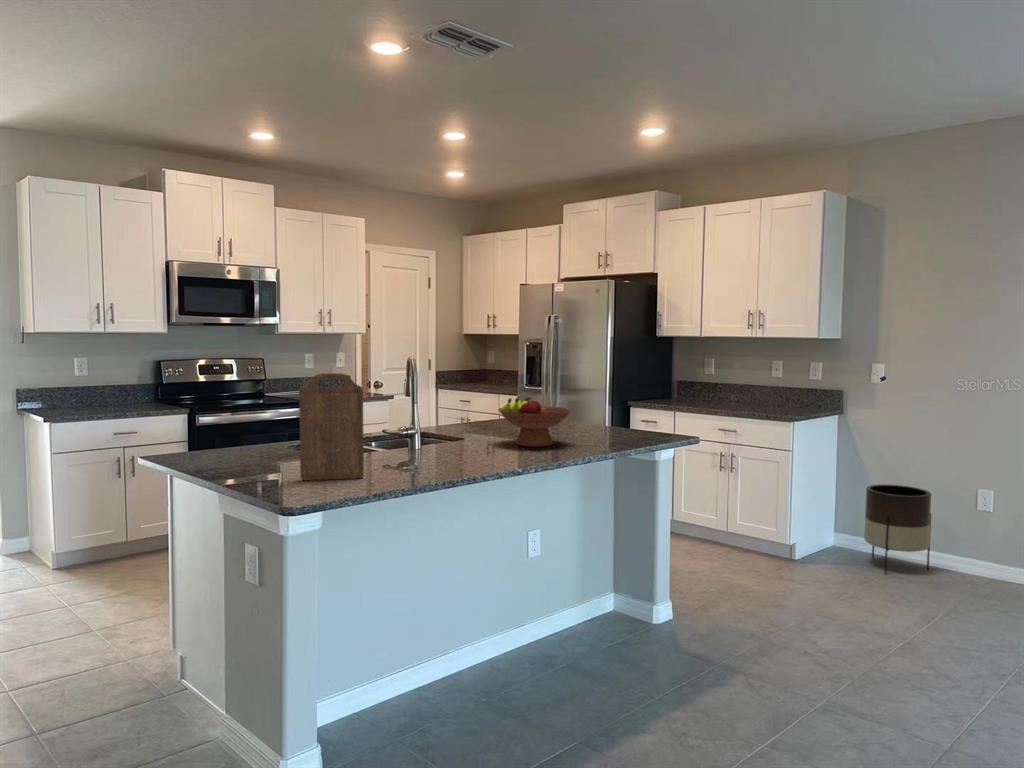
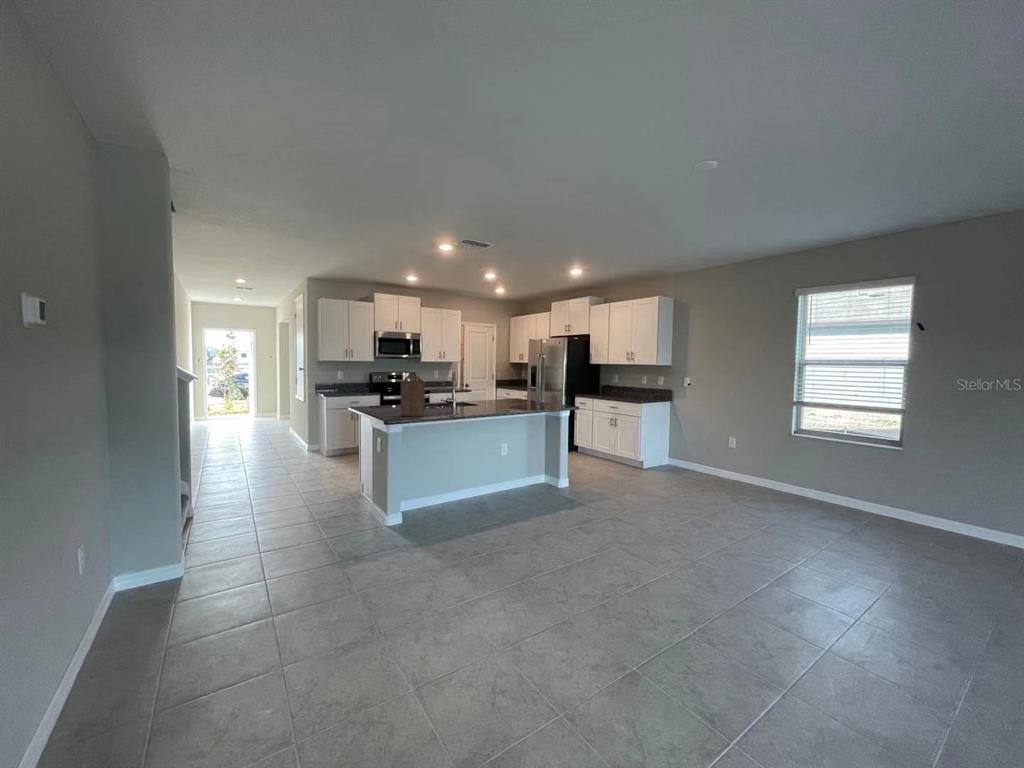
fruit bowl: present [498,397,571,447] -> none [490,388,521,408]
planter: present [864,485,931,574] -> none [676,434,708,475]

